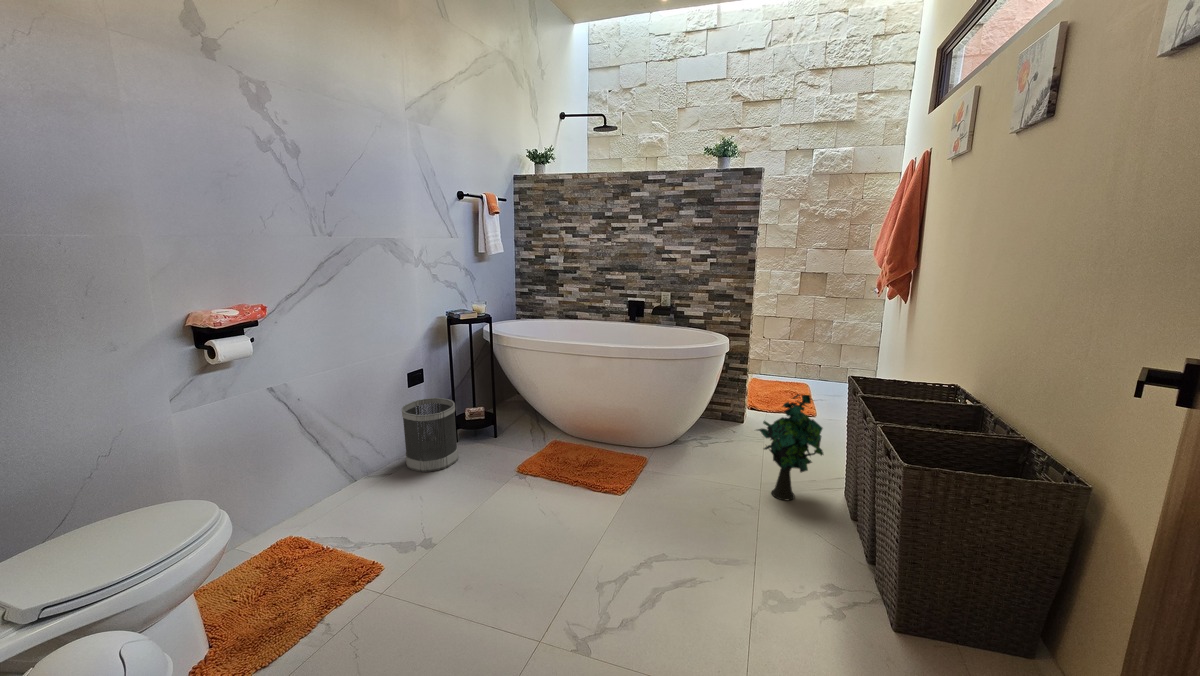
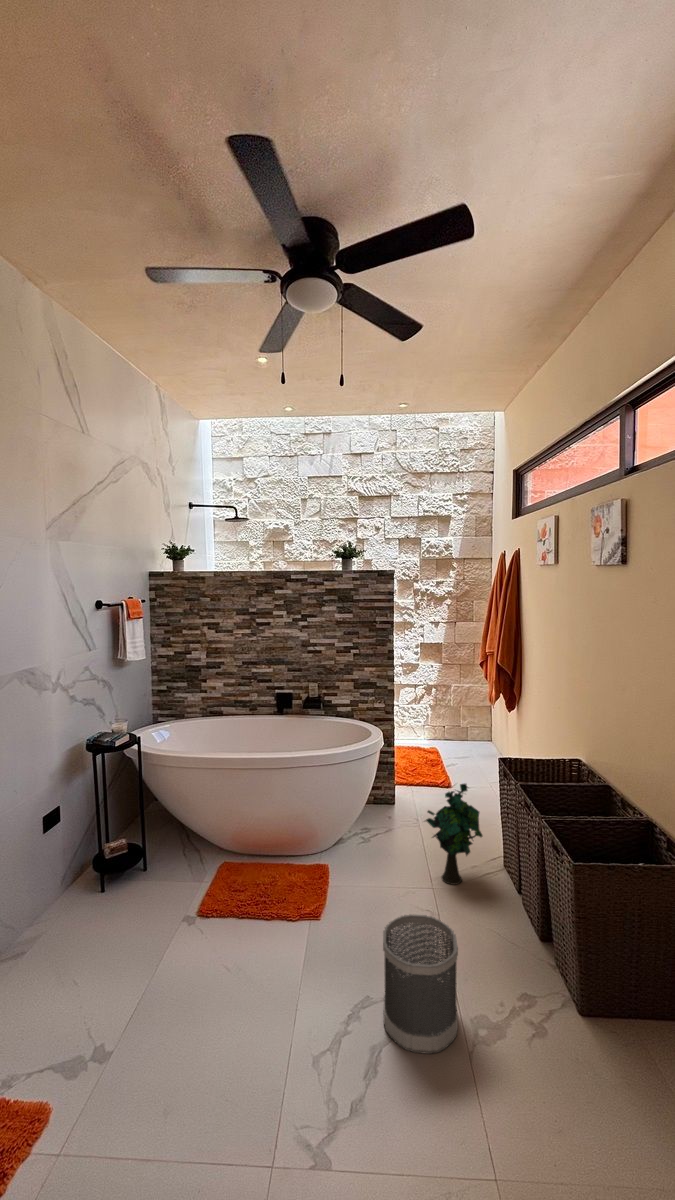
wastebasket: present [402,398,458,472] -> present [383,914,458,1054]

